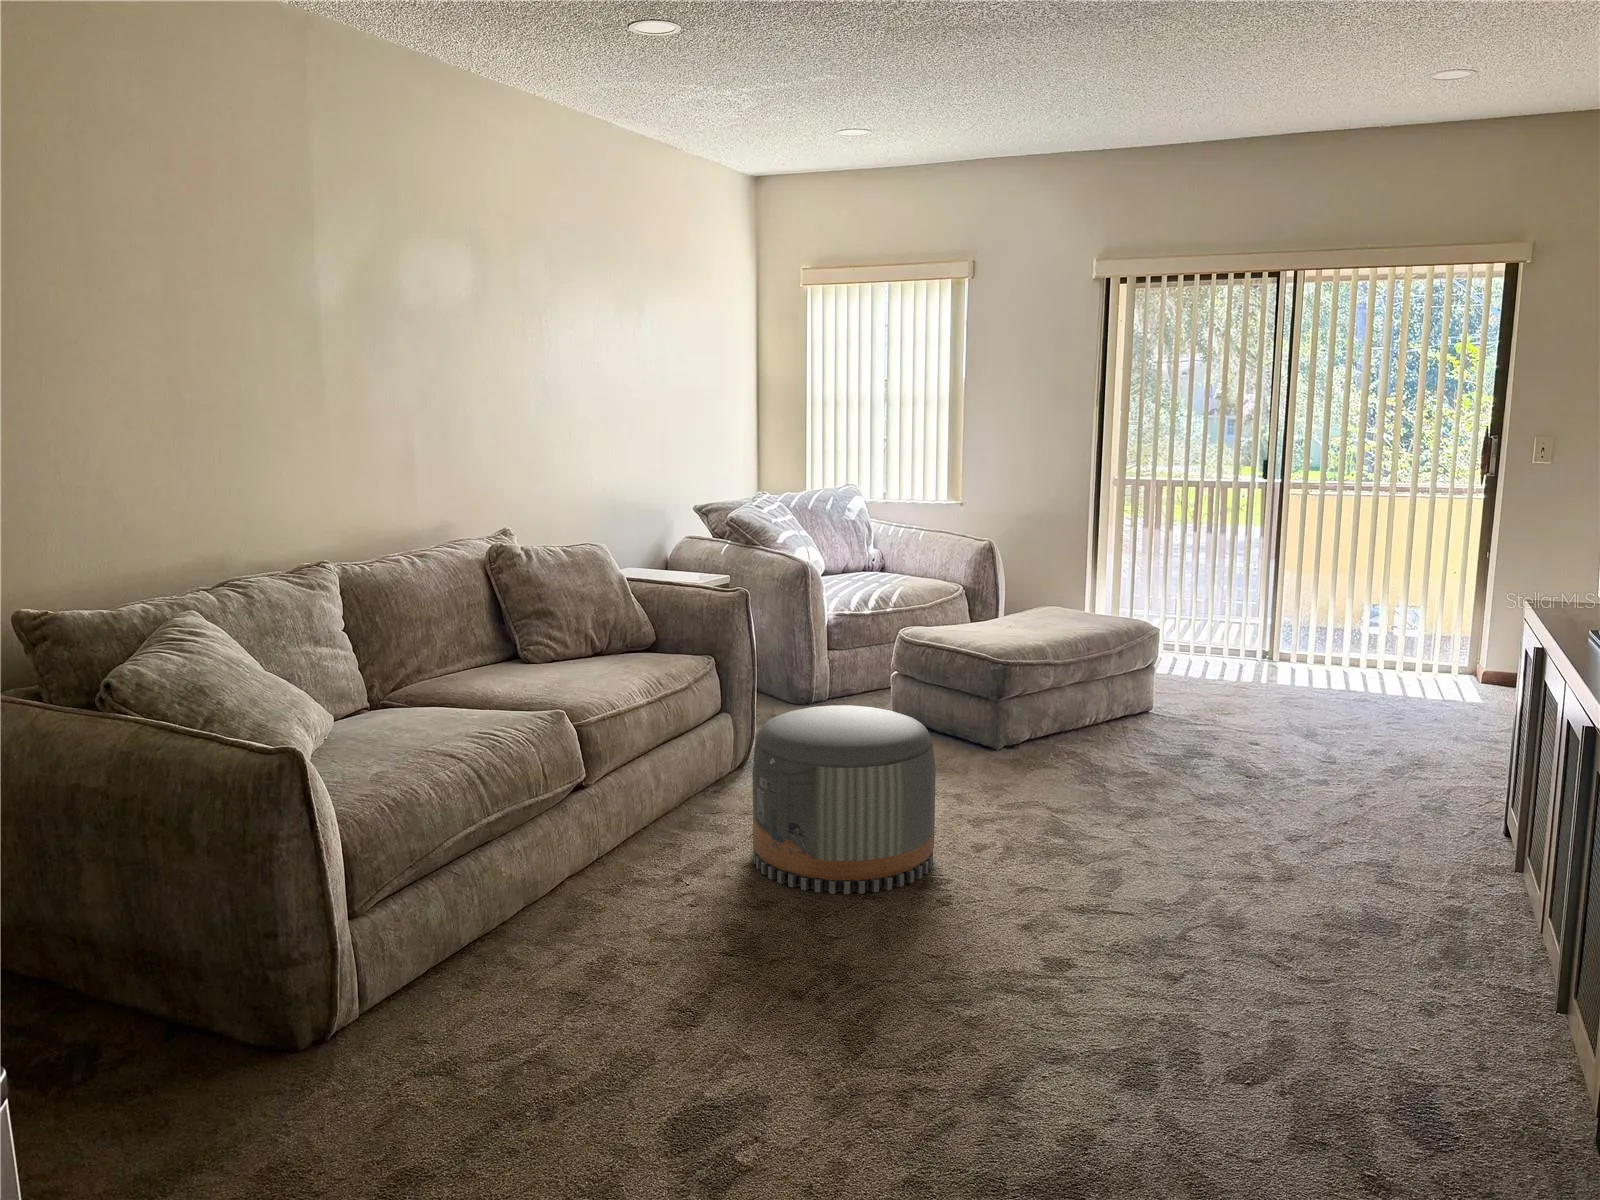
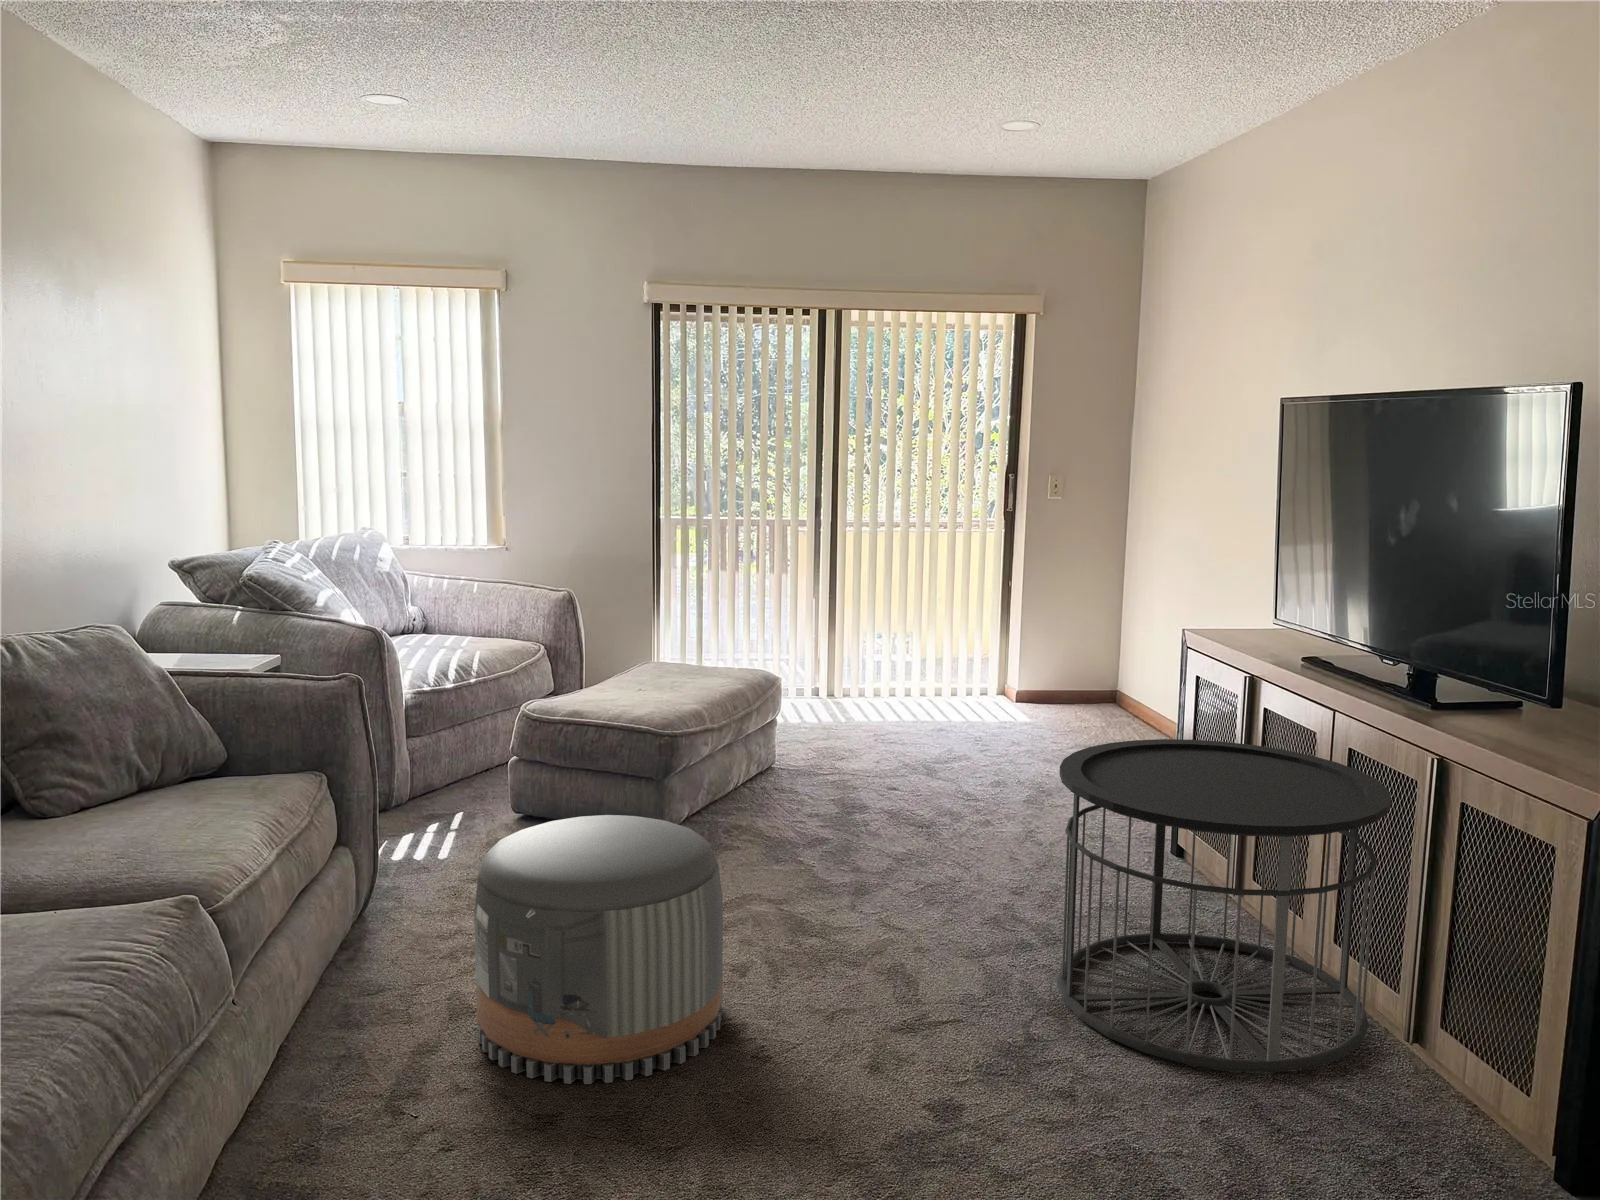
side table: none [1216,701,1548,1011] -> present [1057,739,1392,1072]

